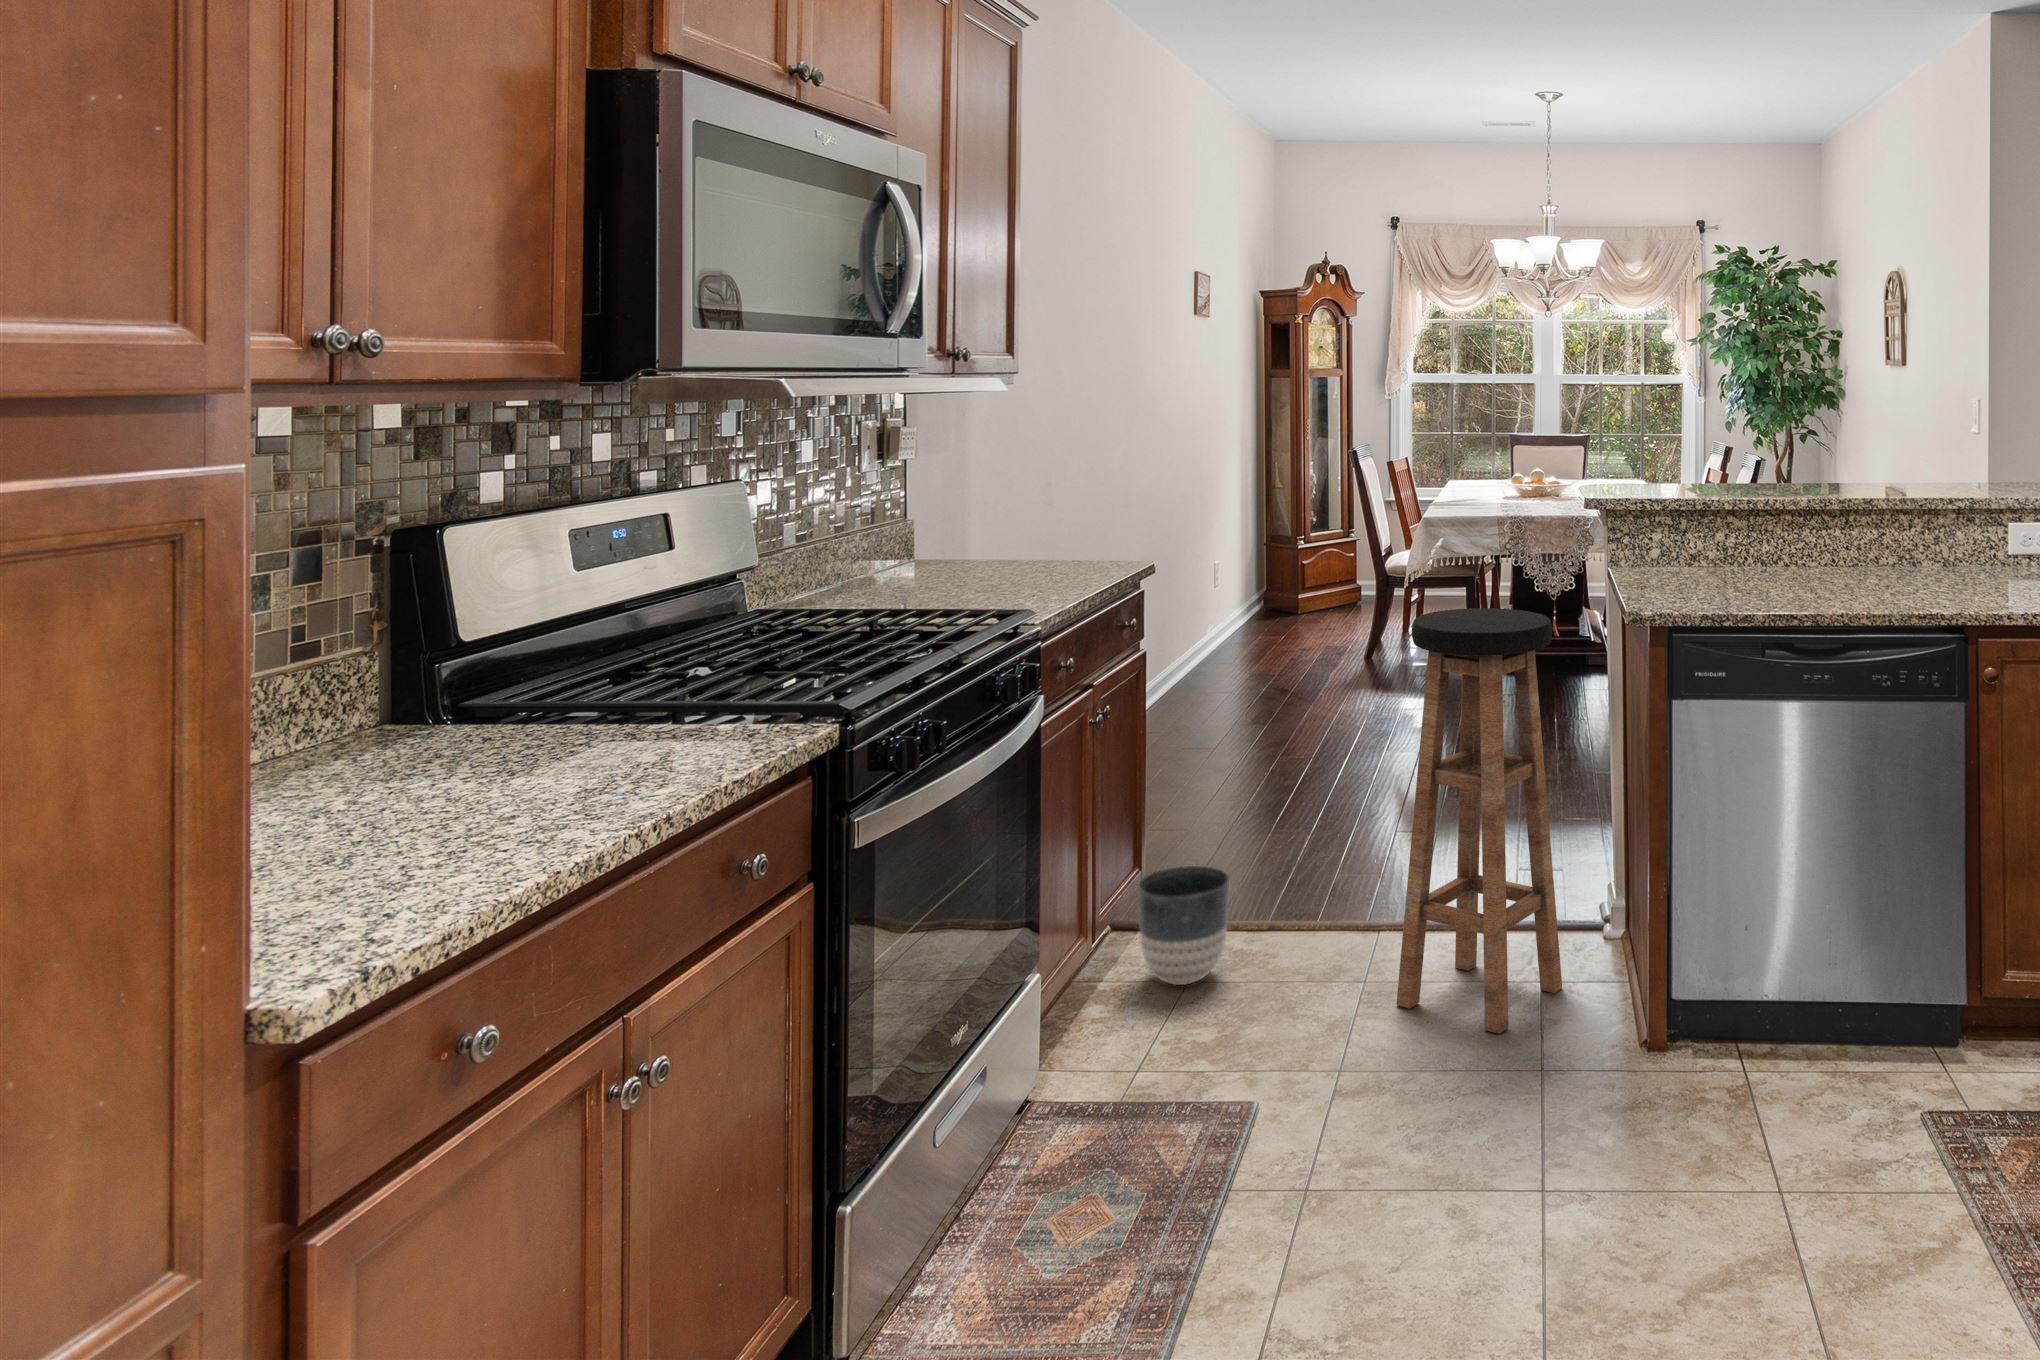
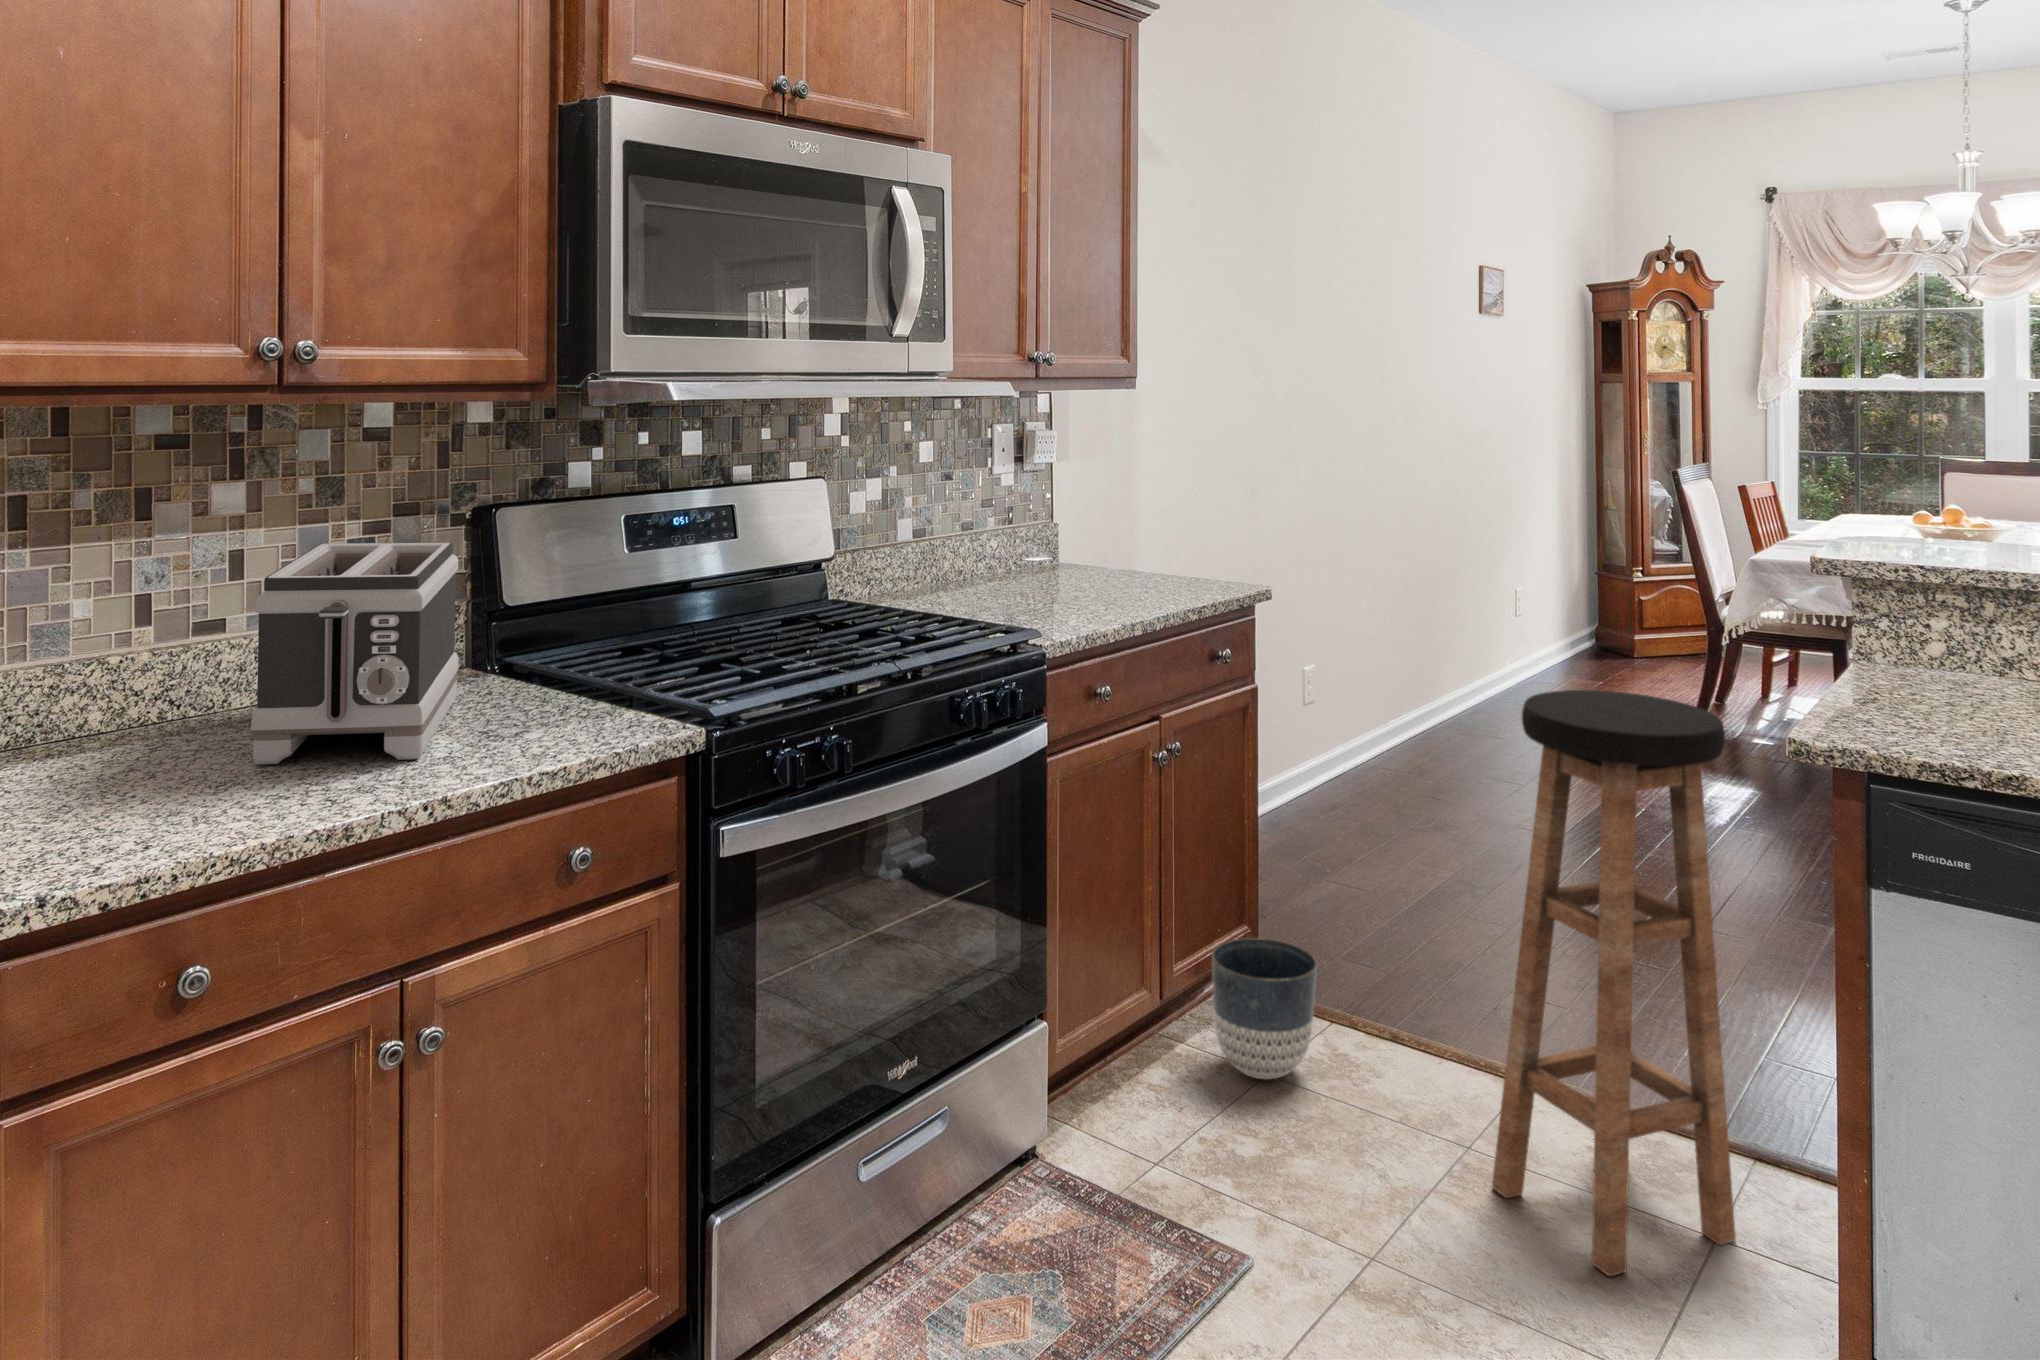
toaster: none [330,580,594,833] -> present [251,543,459,765]

